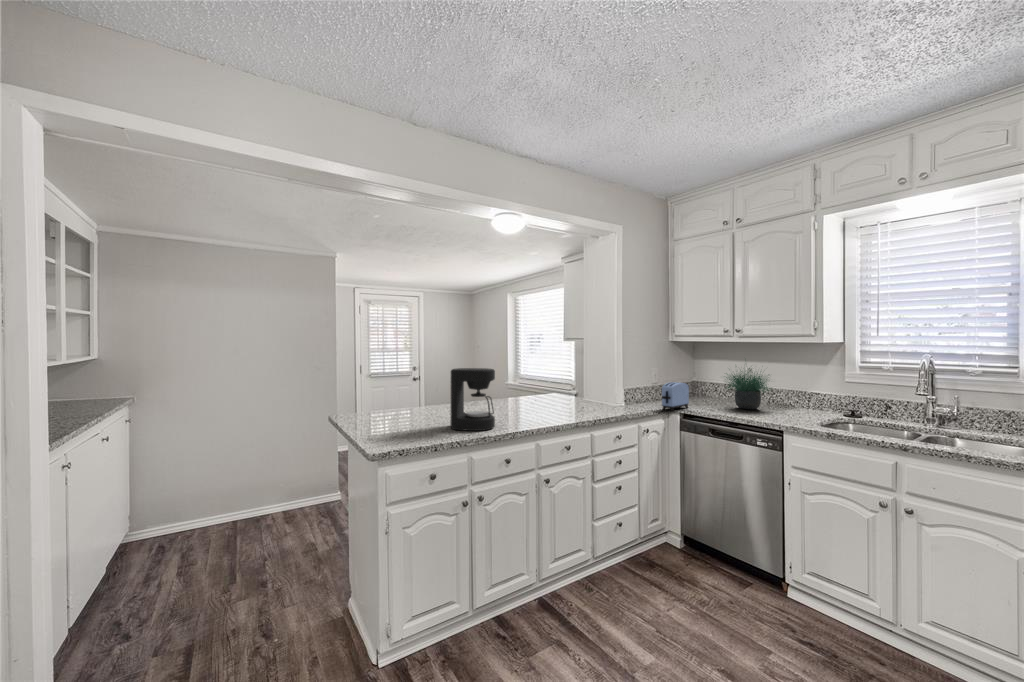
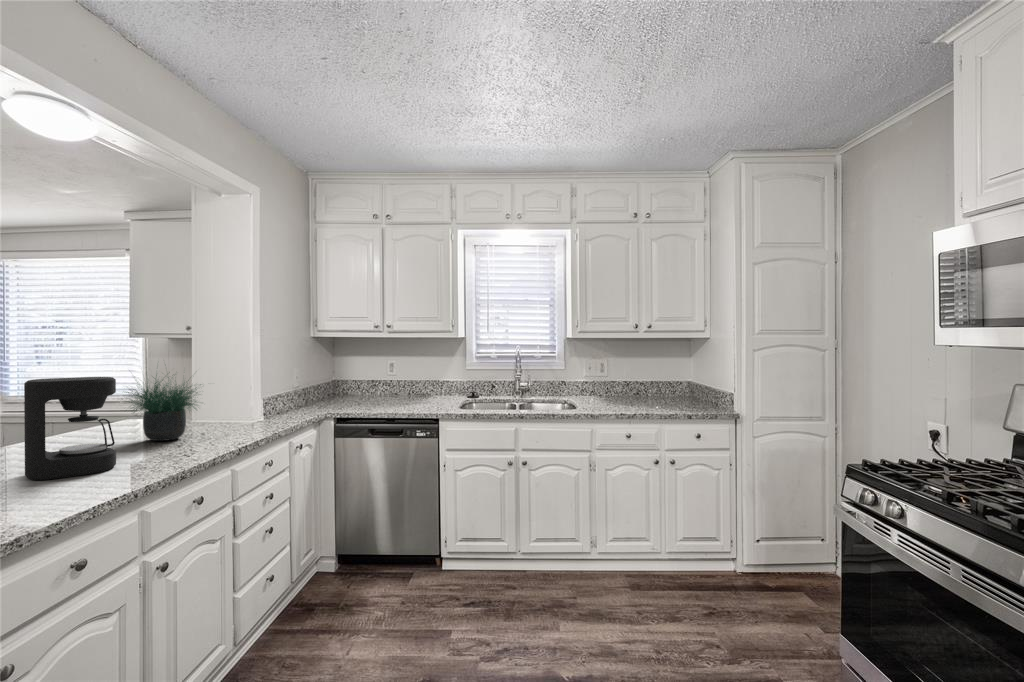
potted plant: present [726,368,770,409] -> present [126,375,196,441]
toaster: present [662,382,689,411] -> none [317,382,343,415]

